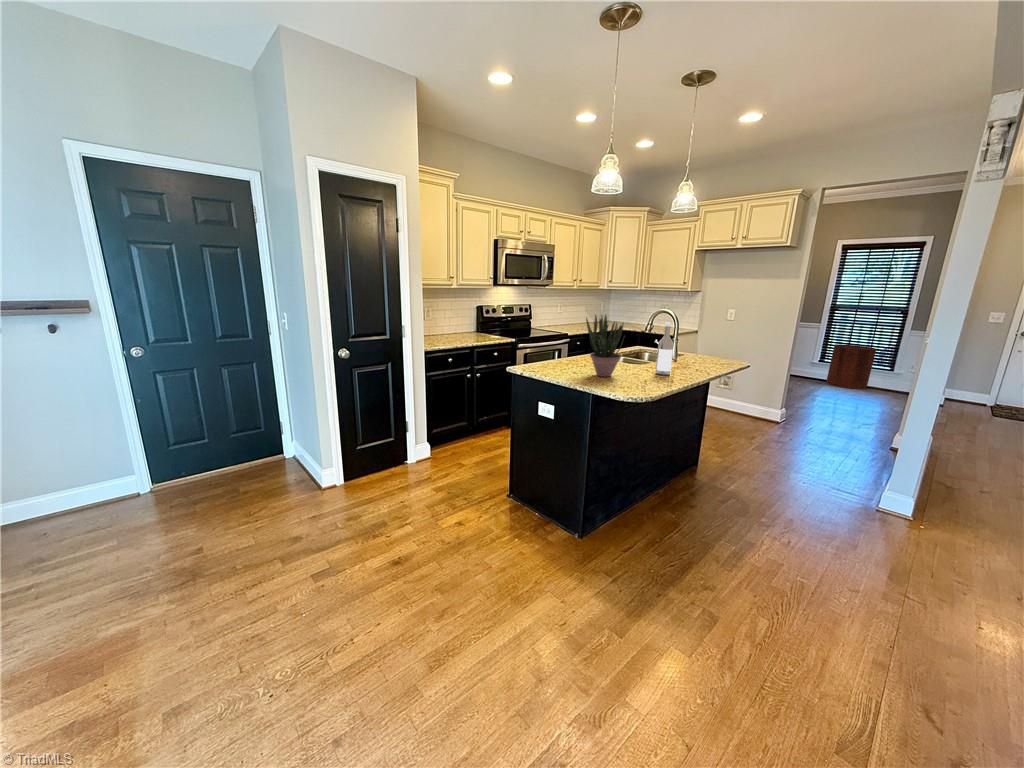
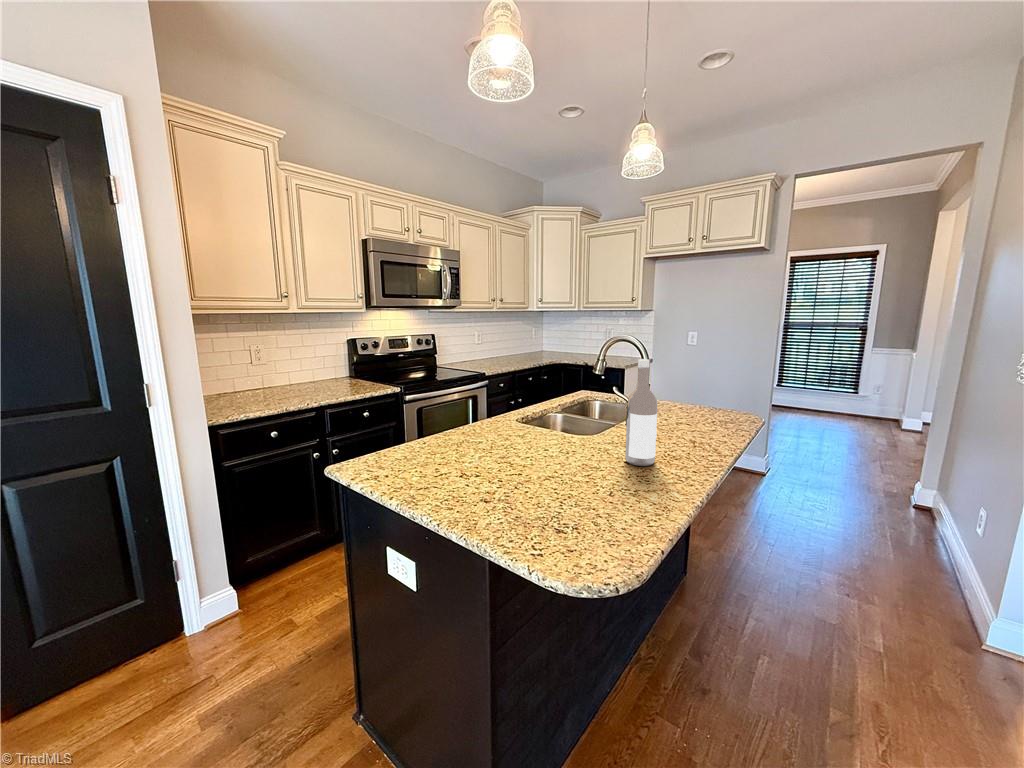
potted plant: present [586,315,624,377] -> none [474,347,559,487]
trash can: present [826,344,876,389] -> none [791,366,841,416]

